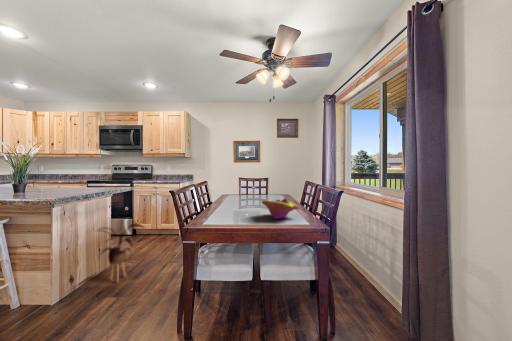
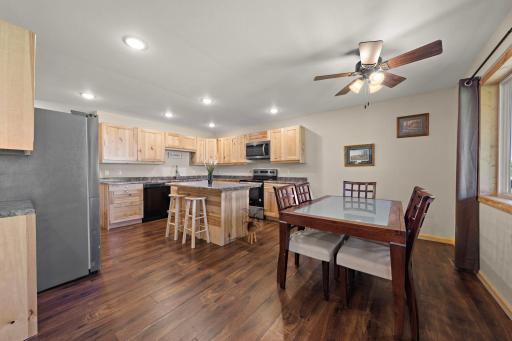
decorative bowl: present [262,198,299,219] -> none [347,200,382,216]

